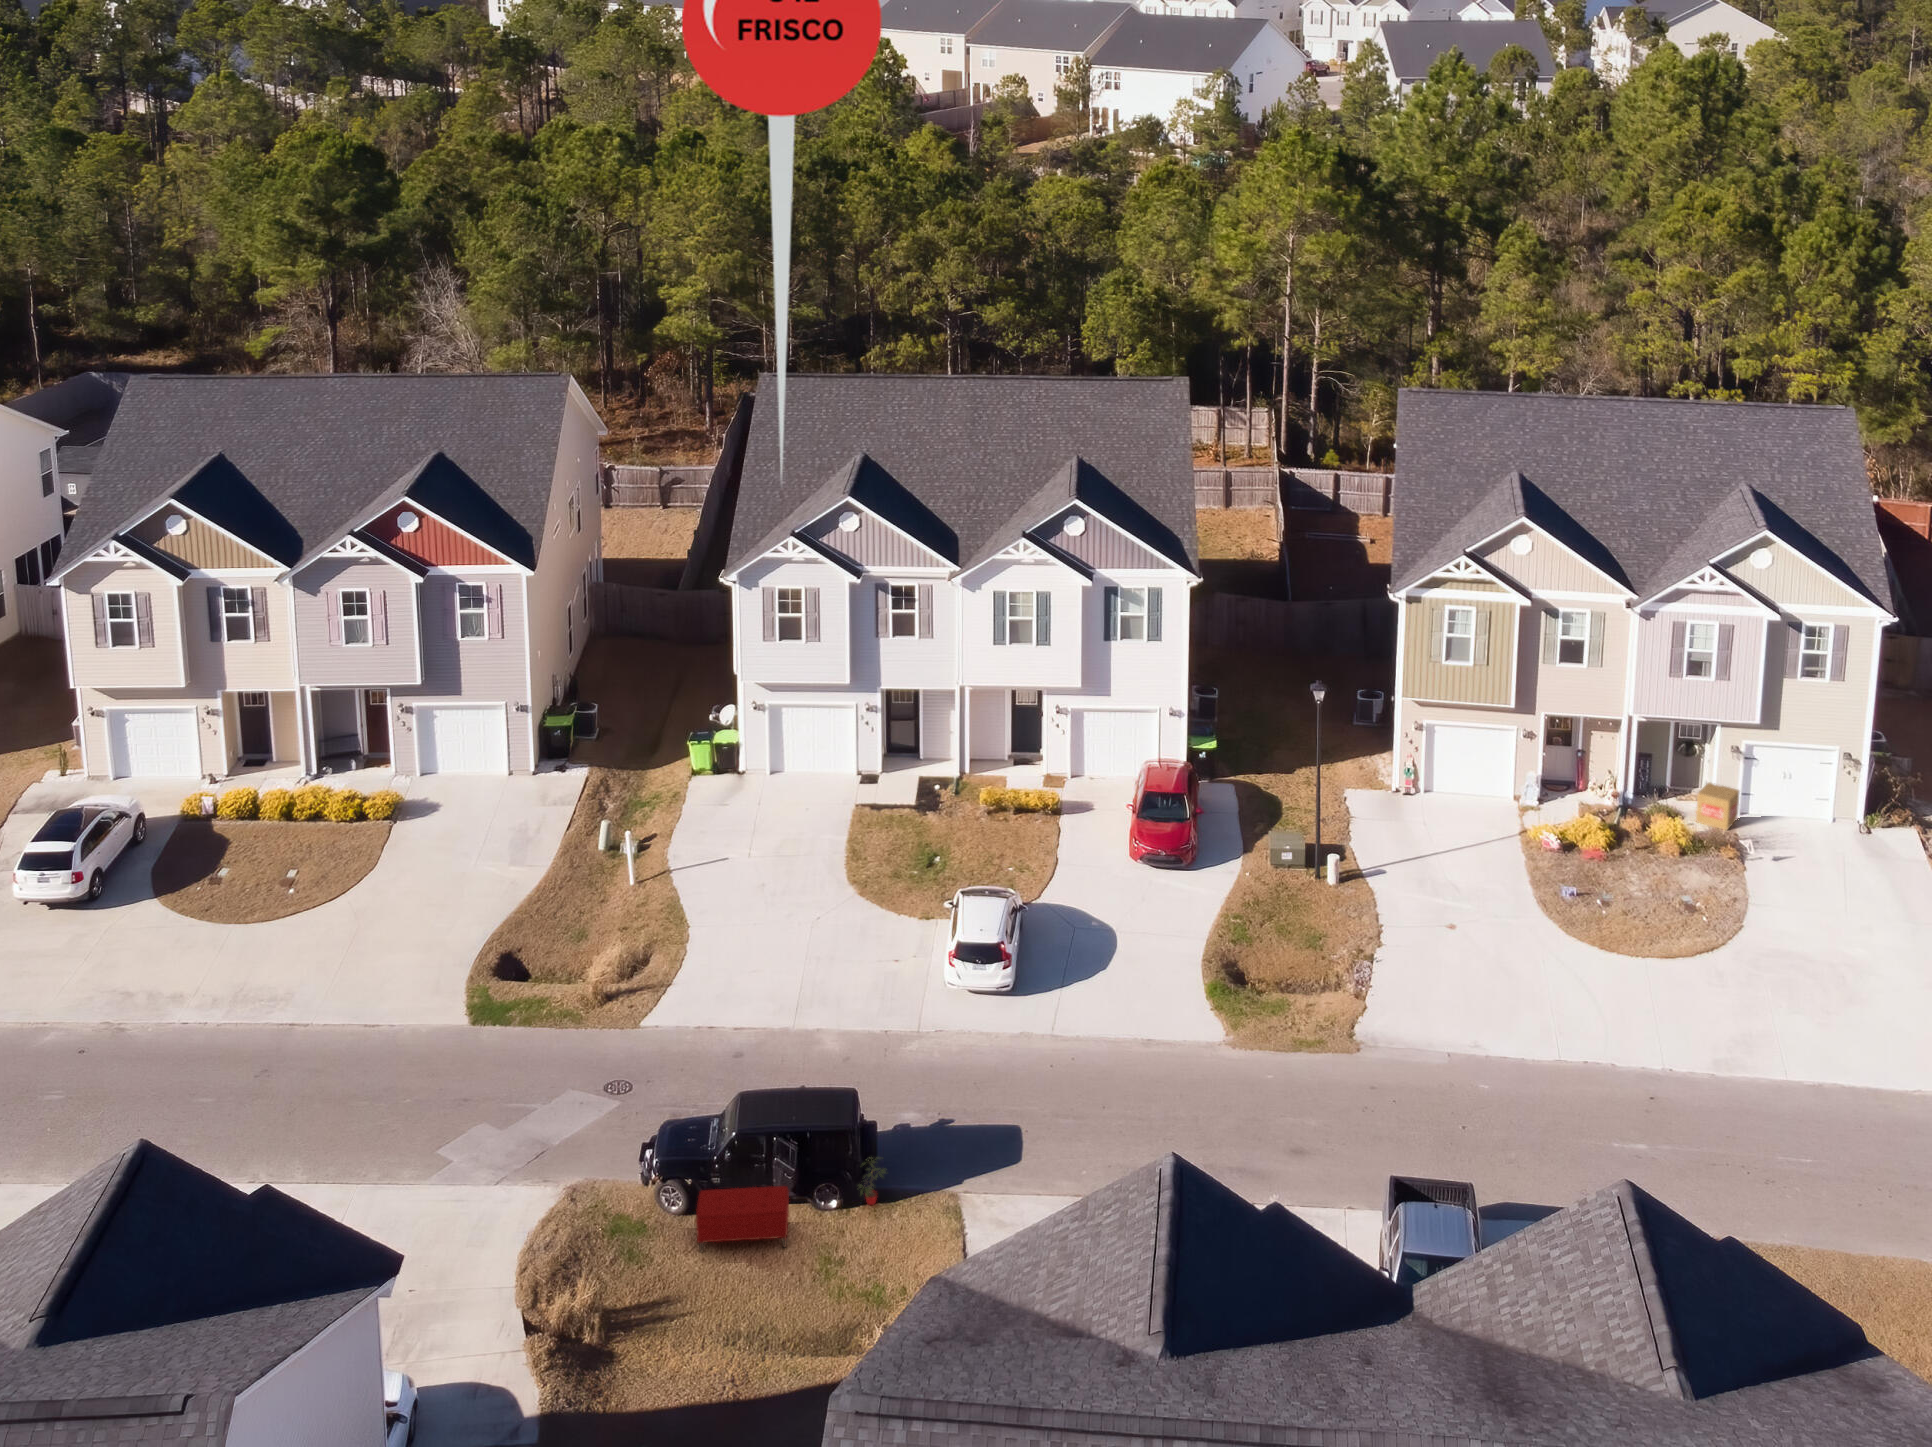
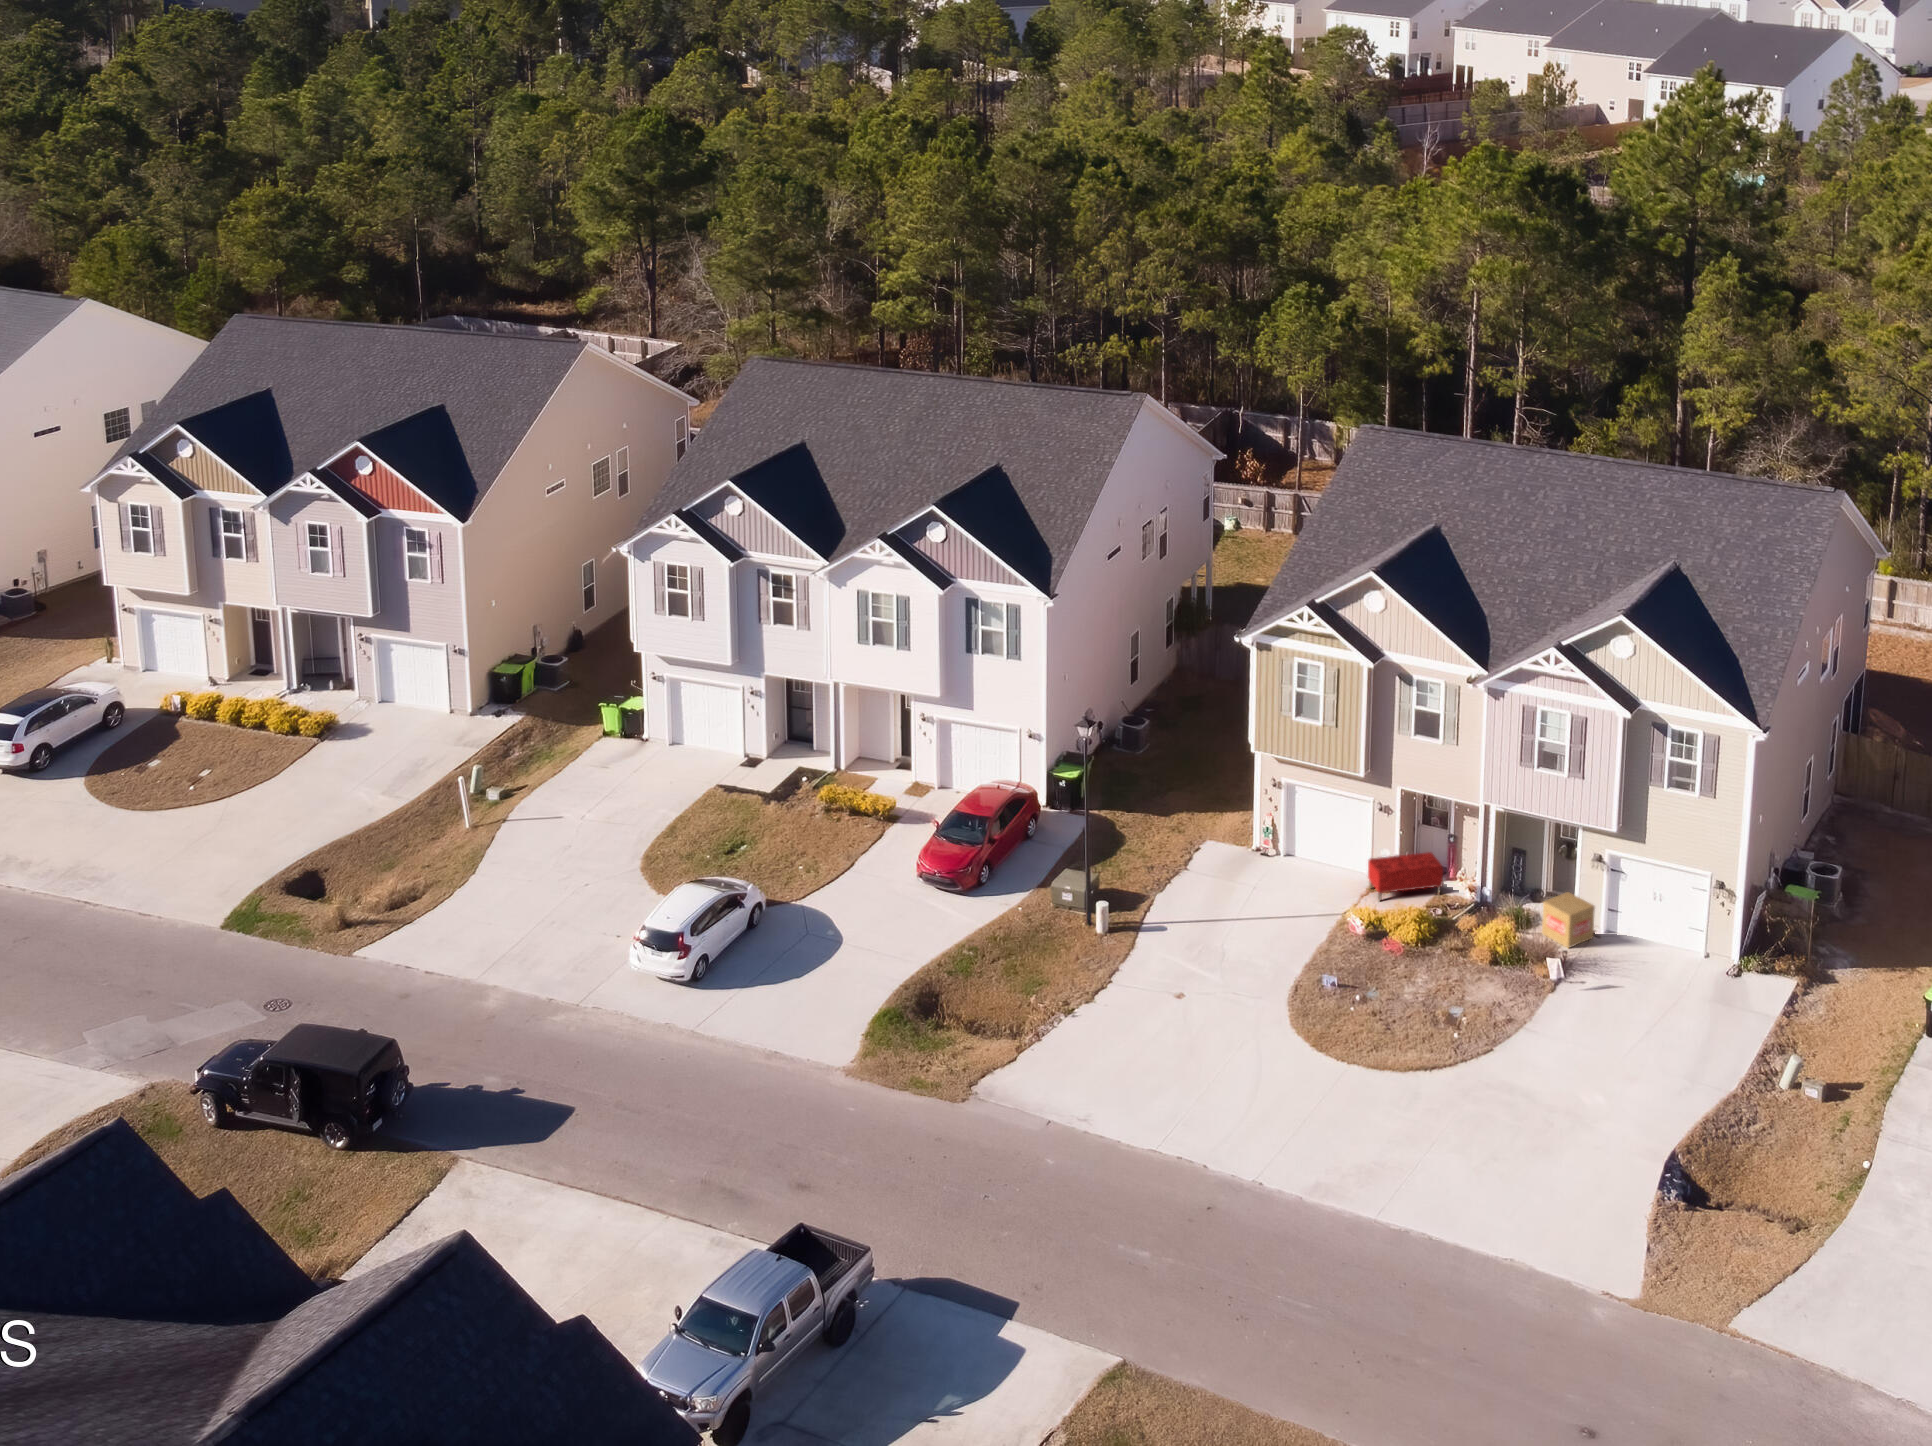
potted plant: present [859,1161,885,1205] -> none [371,1104,418,1149]
bench: present [696,1186,789,1252] -> present [1368,852,1443,901]

